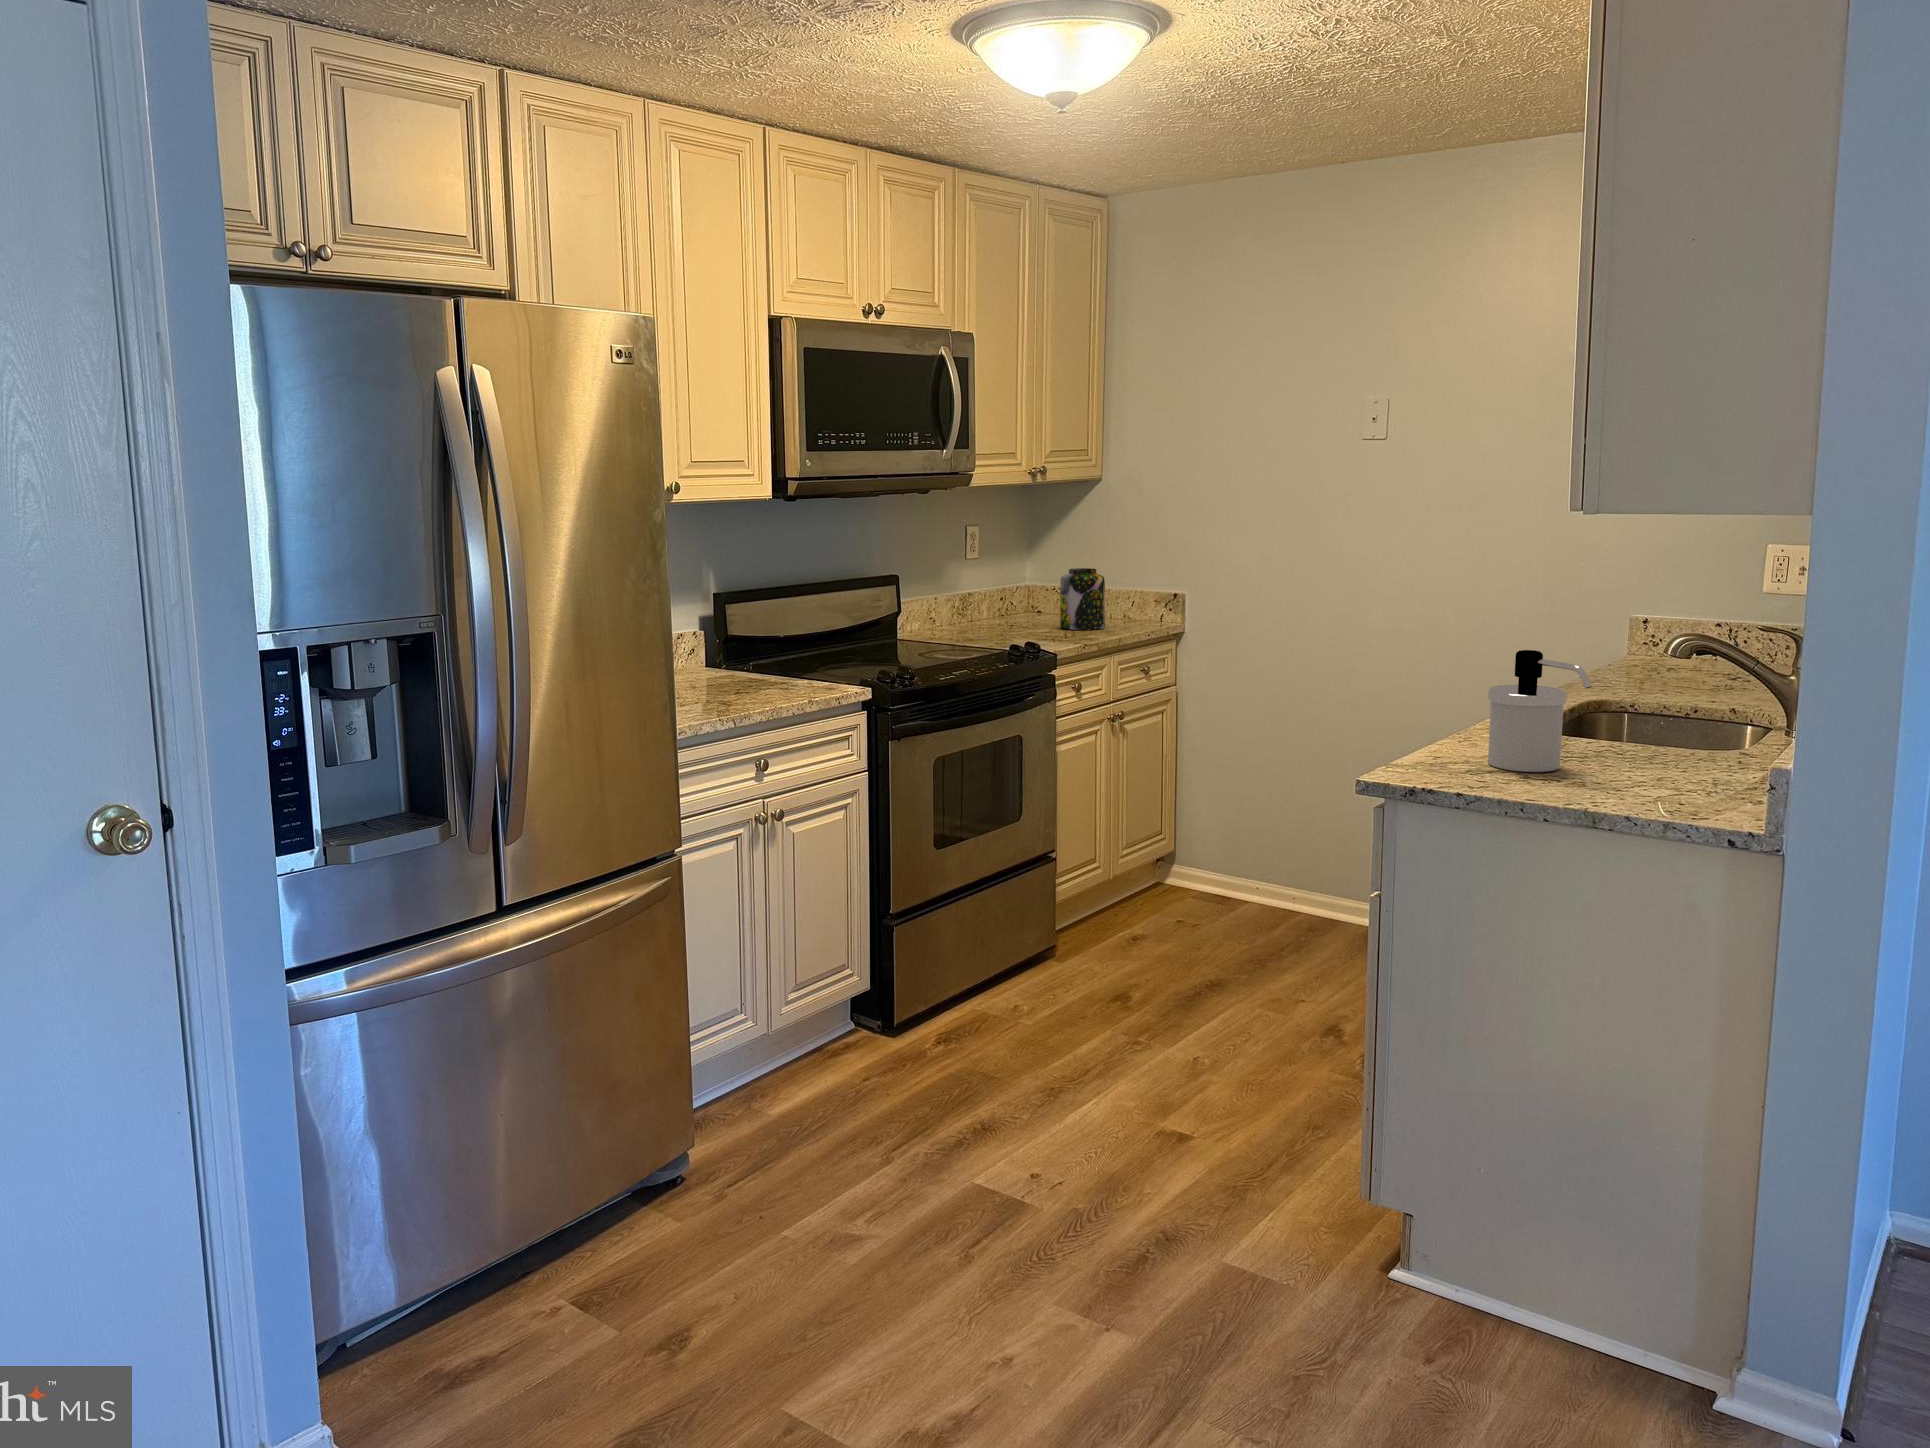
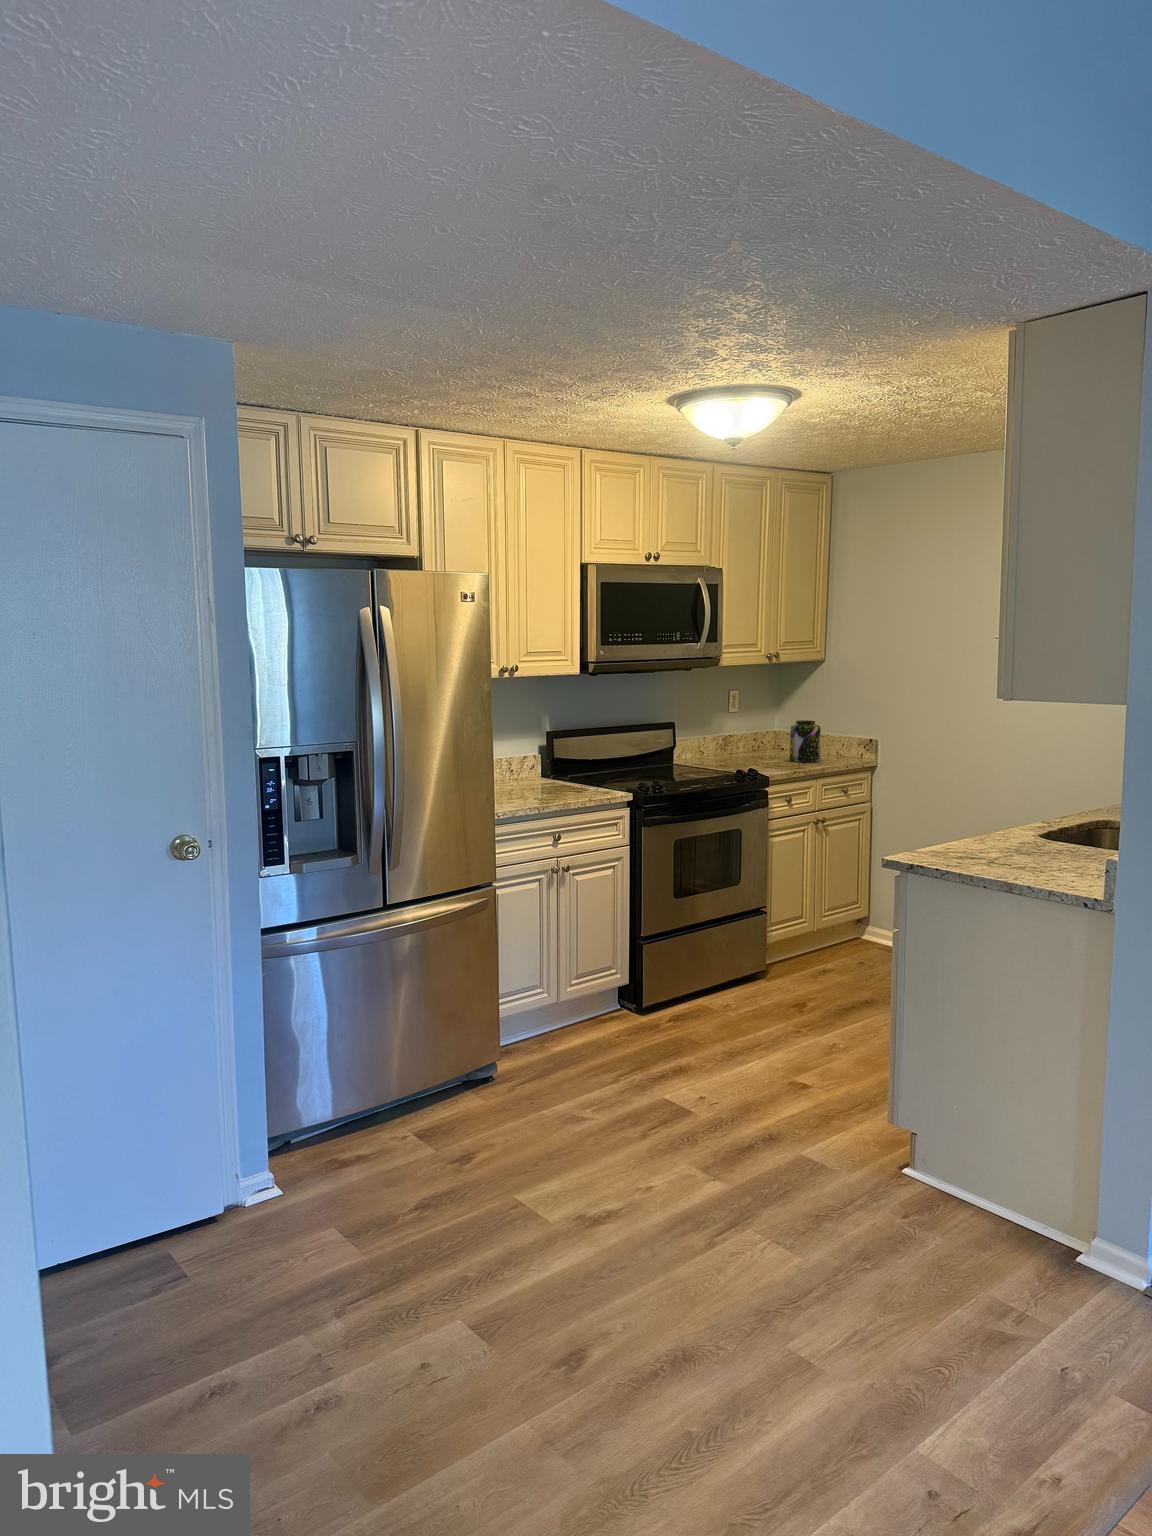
soap dispenser: present [1488,650,1592,772] -> none [974,784,1027,860]

